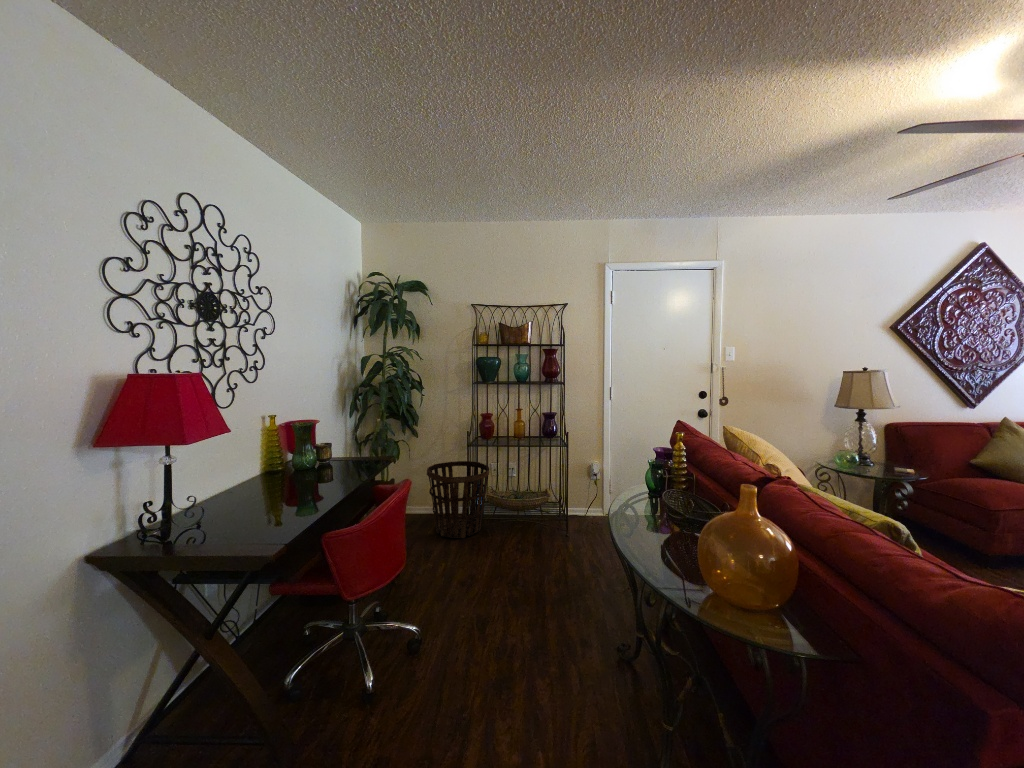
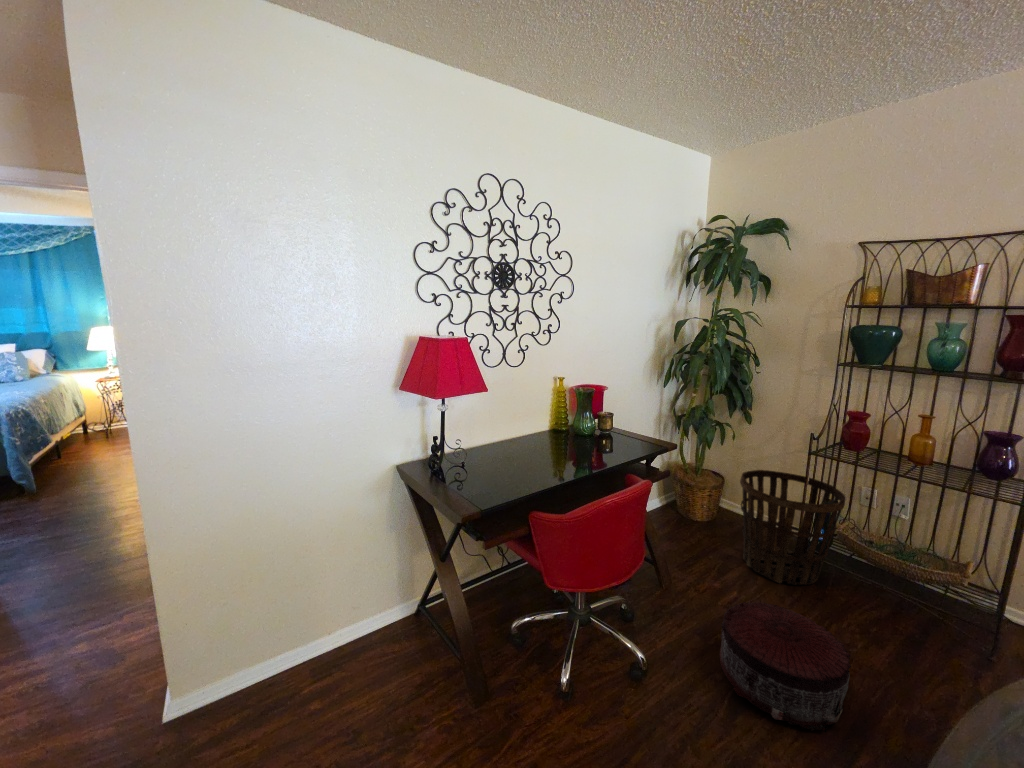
pouf: none [456,543,529,612] -> present [719,602,851,732]

